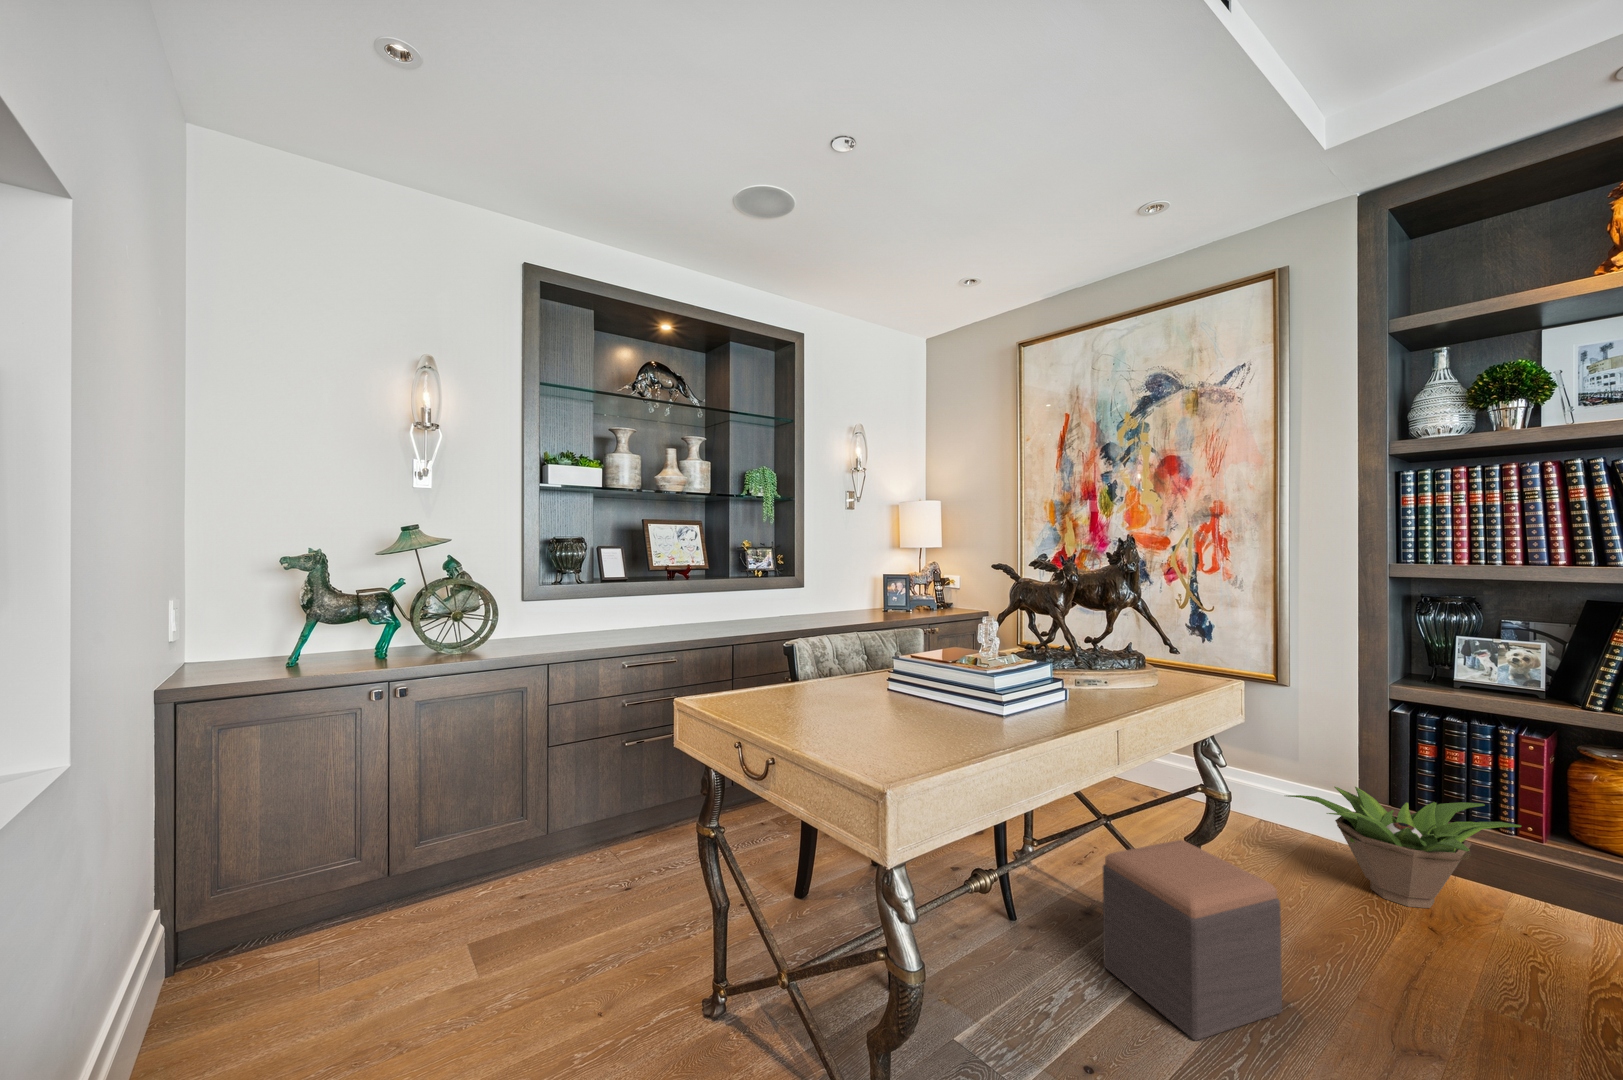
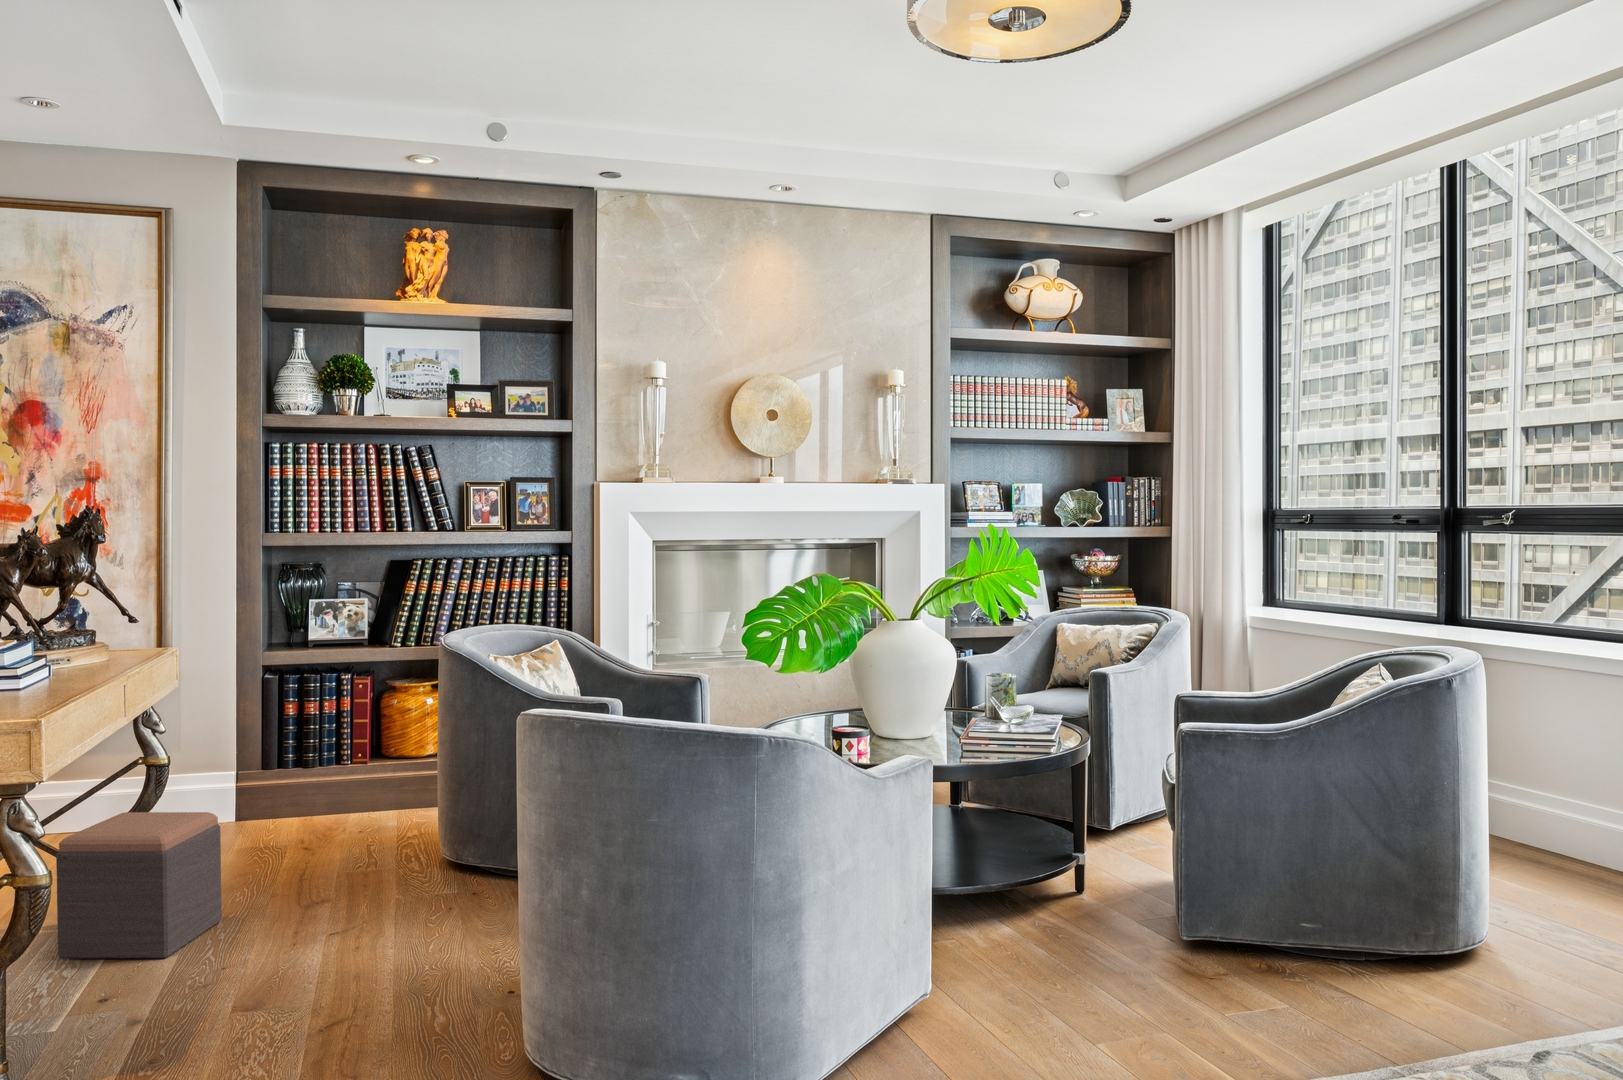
decorative plant: present [1286,787,1521,908] -> none [181,739,357,841]

